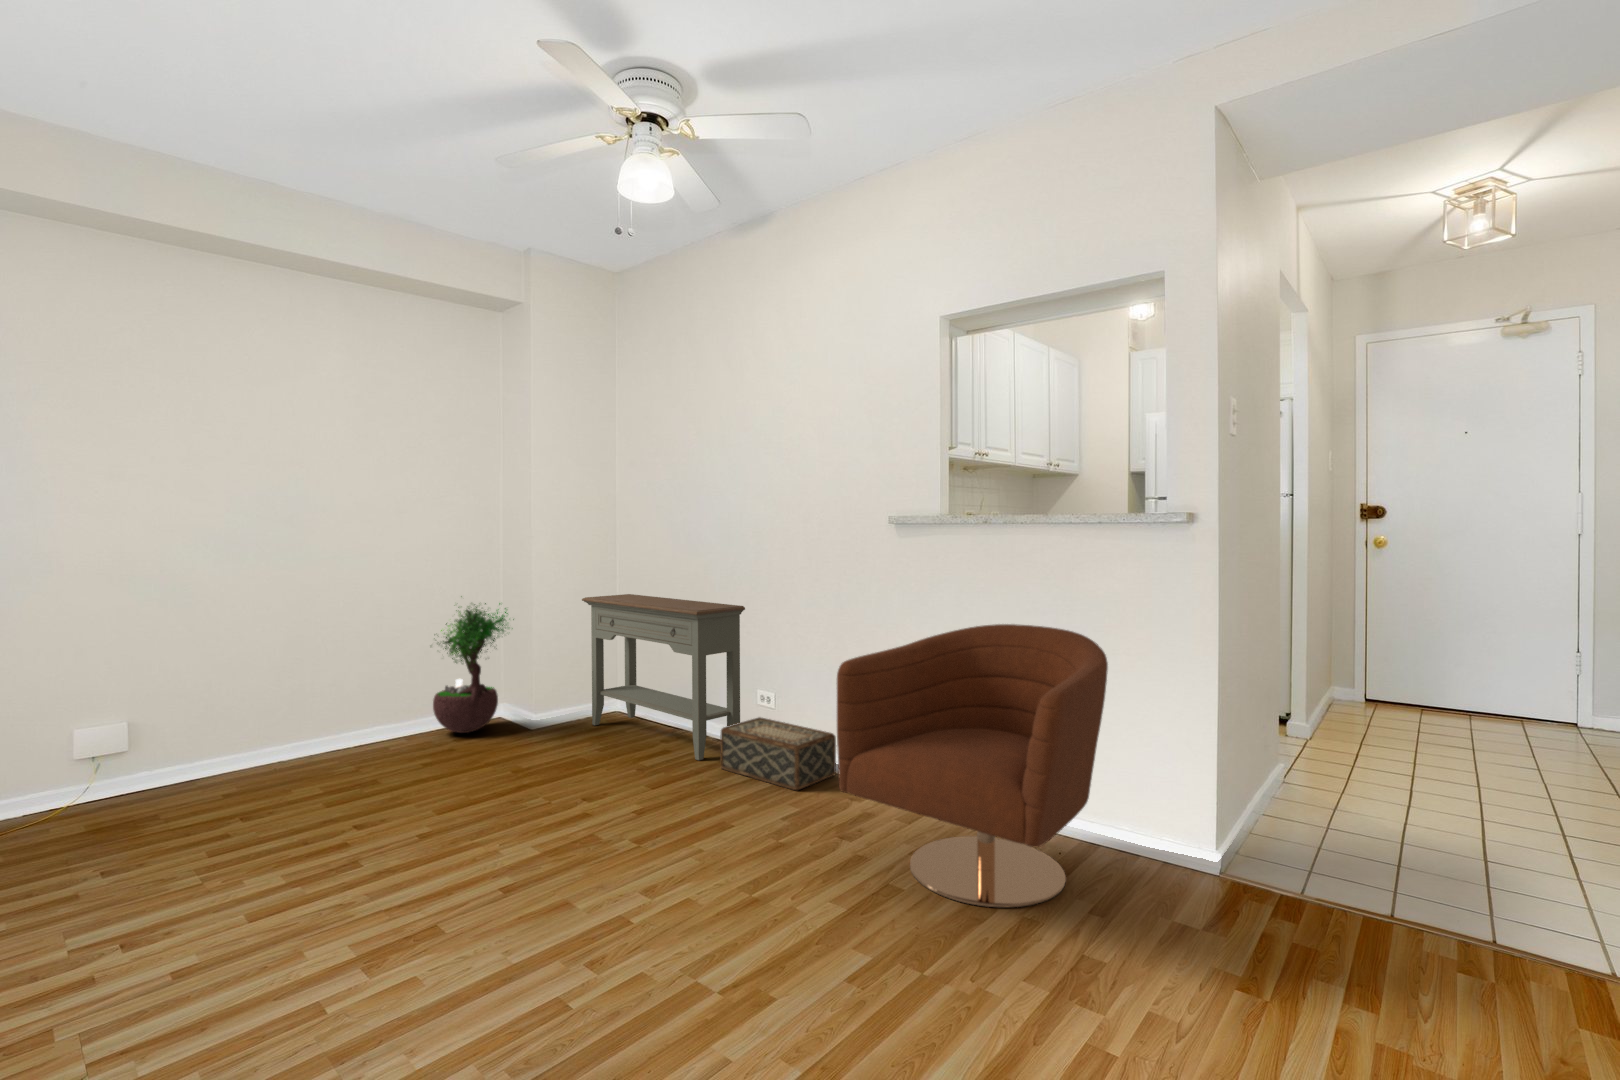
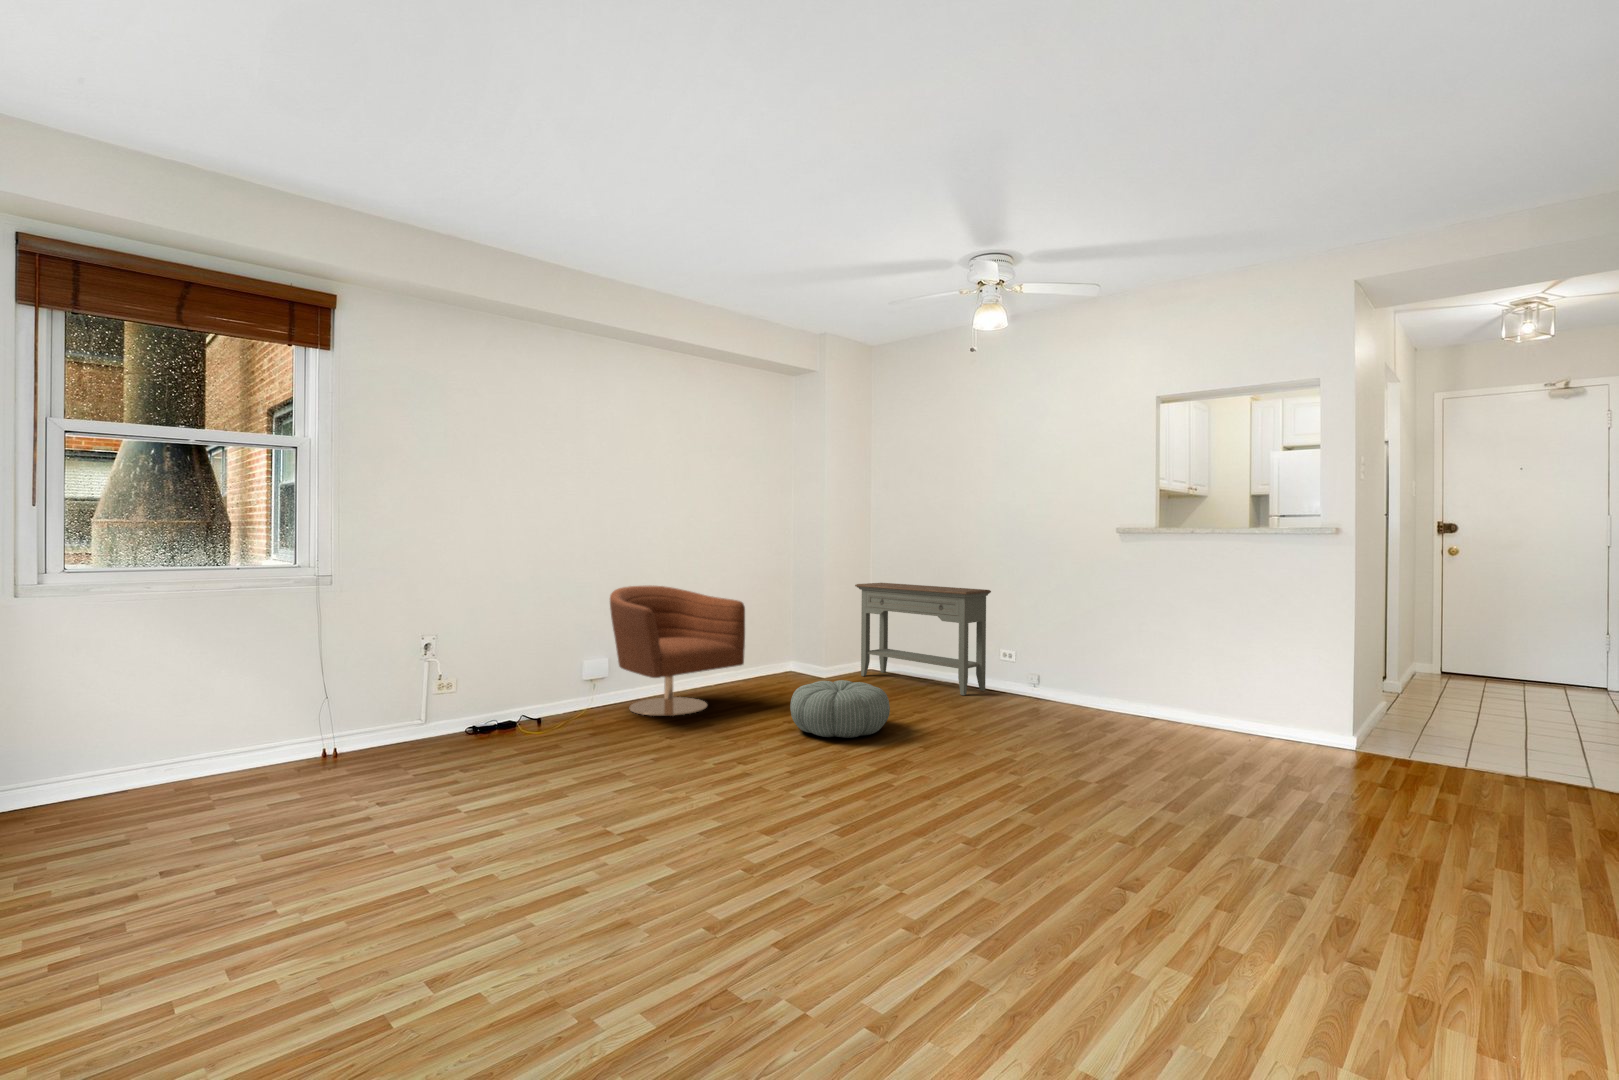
potted tree: present [433,596,514,733] -> none [756,581,813,678]
armchair: present [837,624,1108,907] -> present [610,586,745,716]
woven basket: present [720,717,836,790] -> none [985,667,1069,711]
pouf: none [320,761,505,871] -> present [790,680,890,738]

